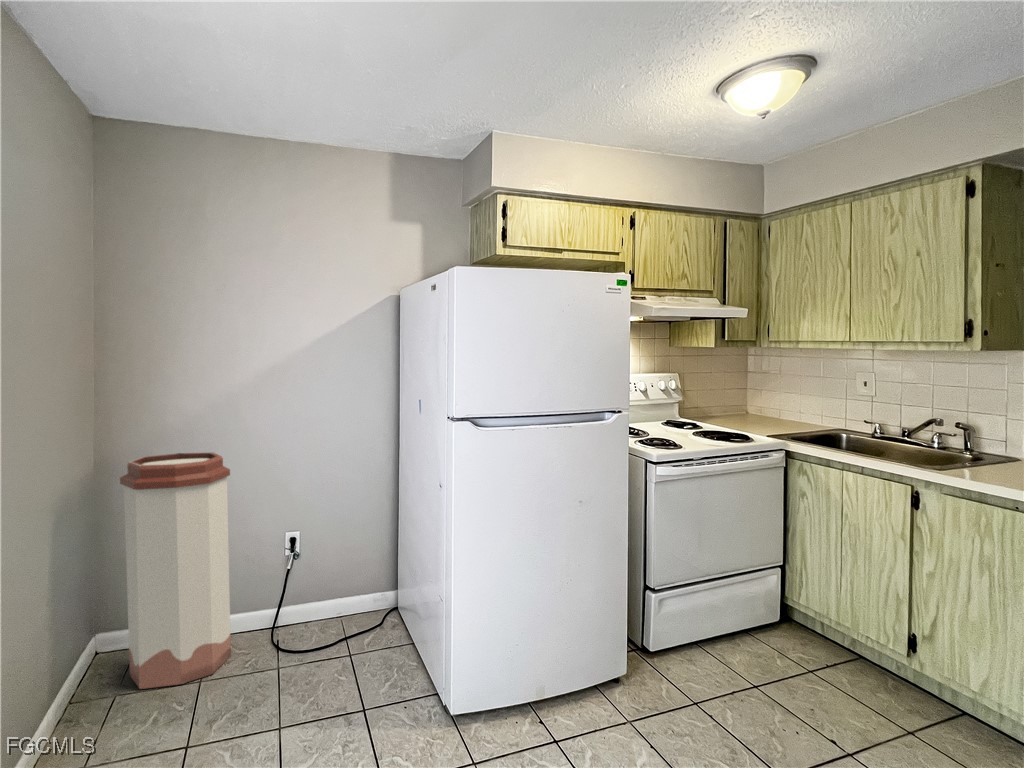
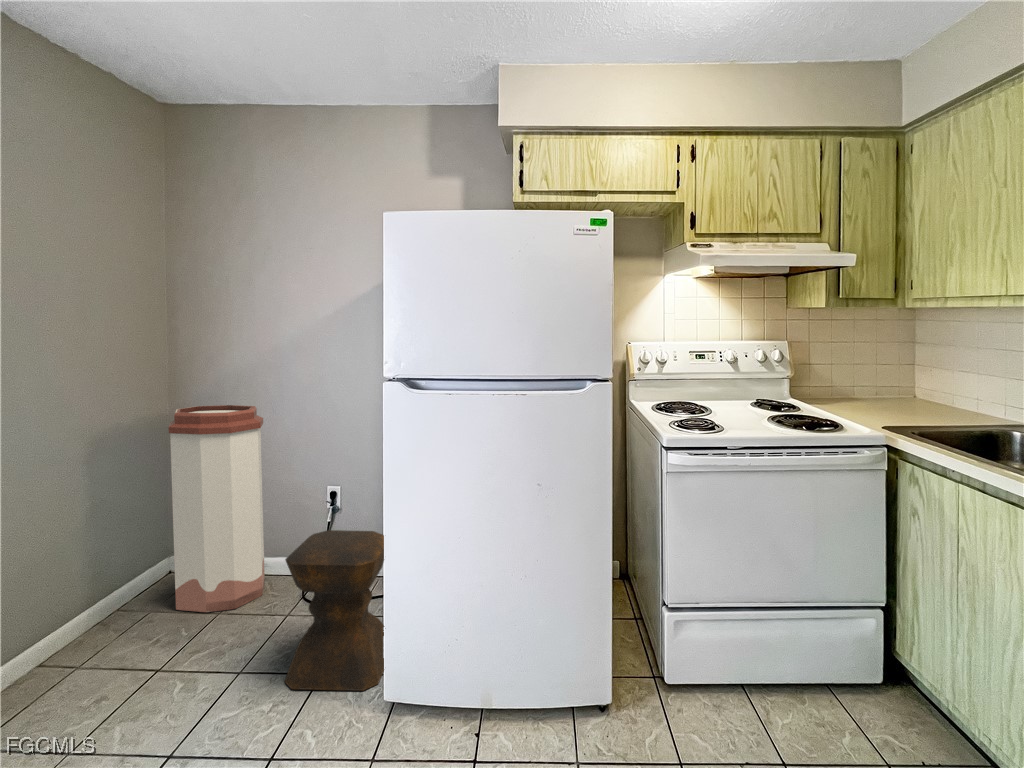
stool: none [329,565,428,730] -> present [285,530,385,691]

